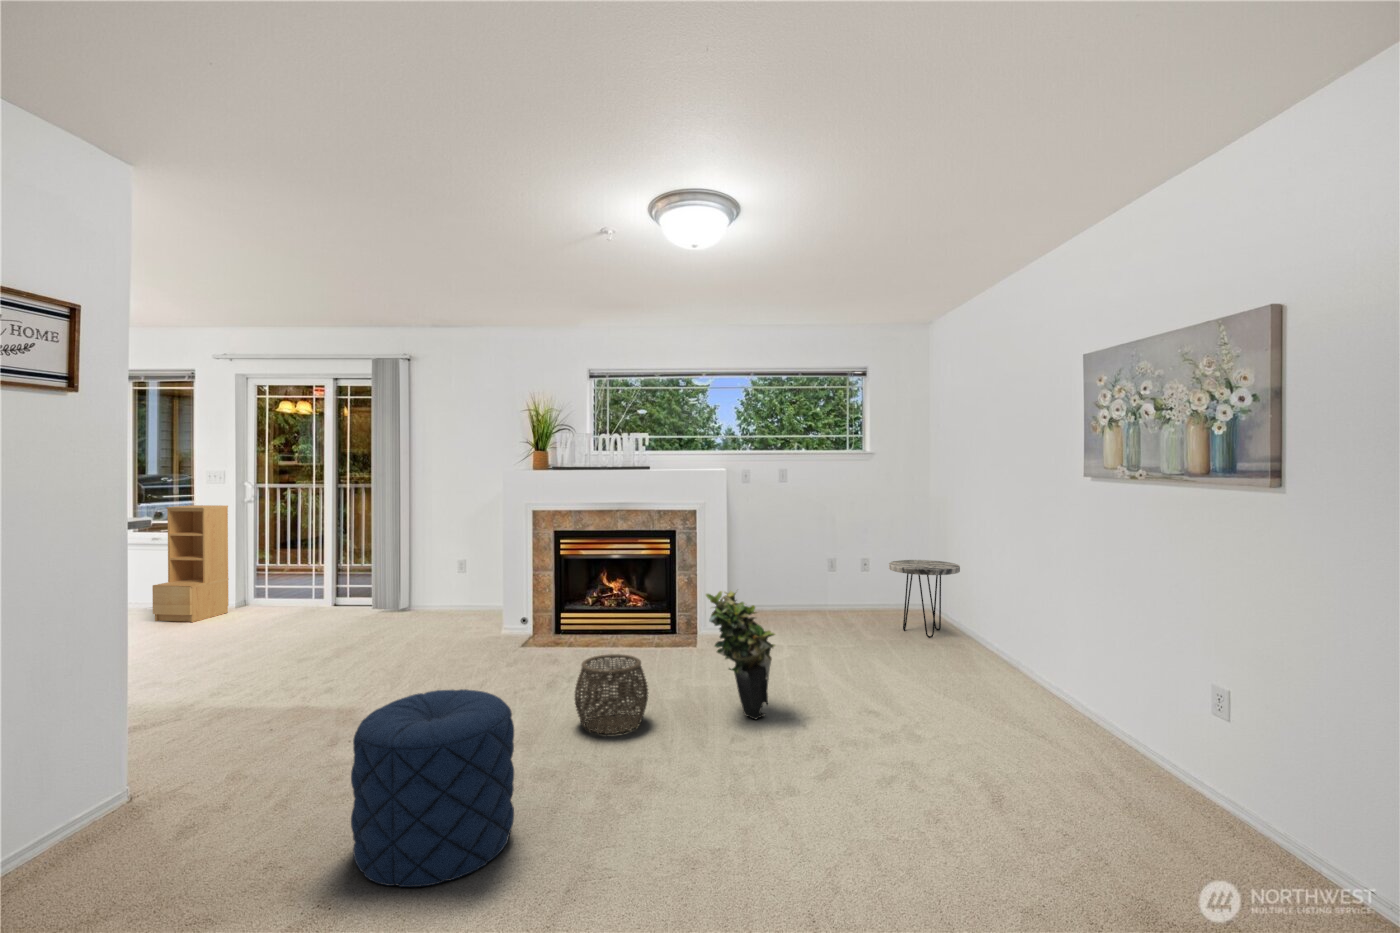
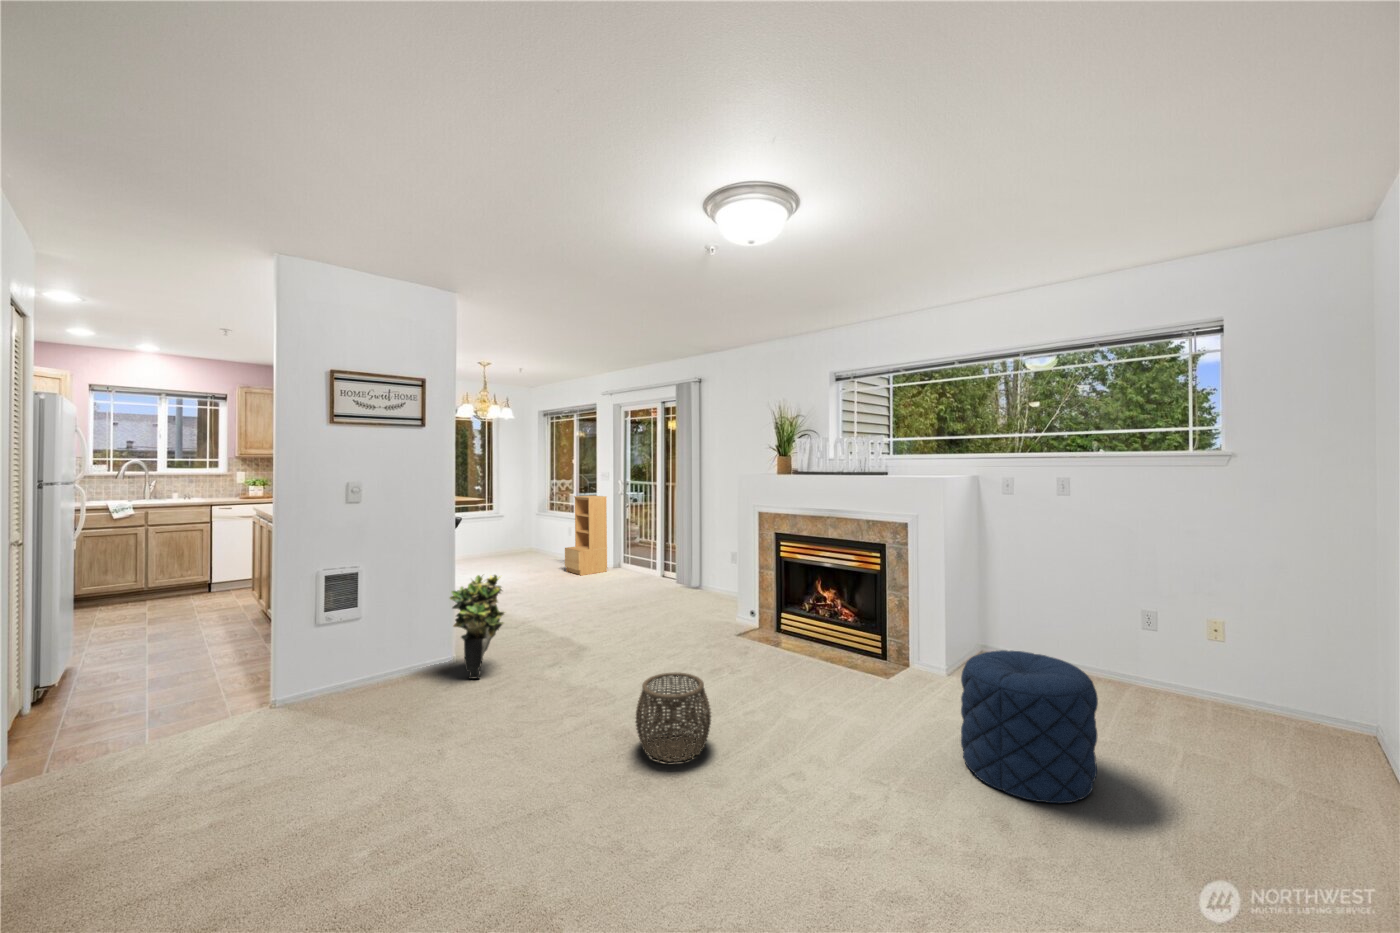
side table: present [889,560,960,638] -> none [1197,621,1350,758]
potted plant: present [706,591,775,719] -> present [450,575,505,679]
pouf: present [351,689,514,887] -> present [961,650,1098,803]

